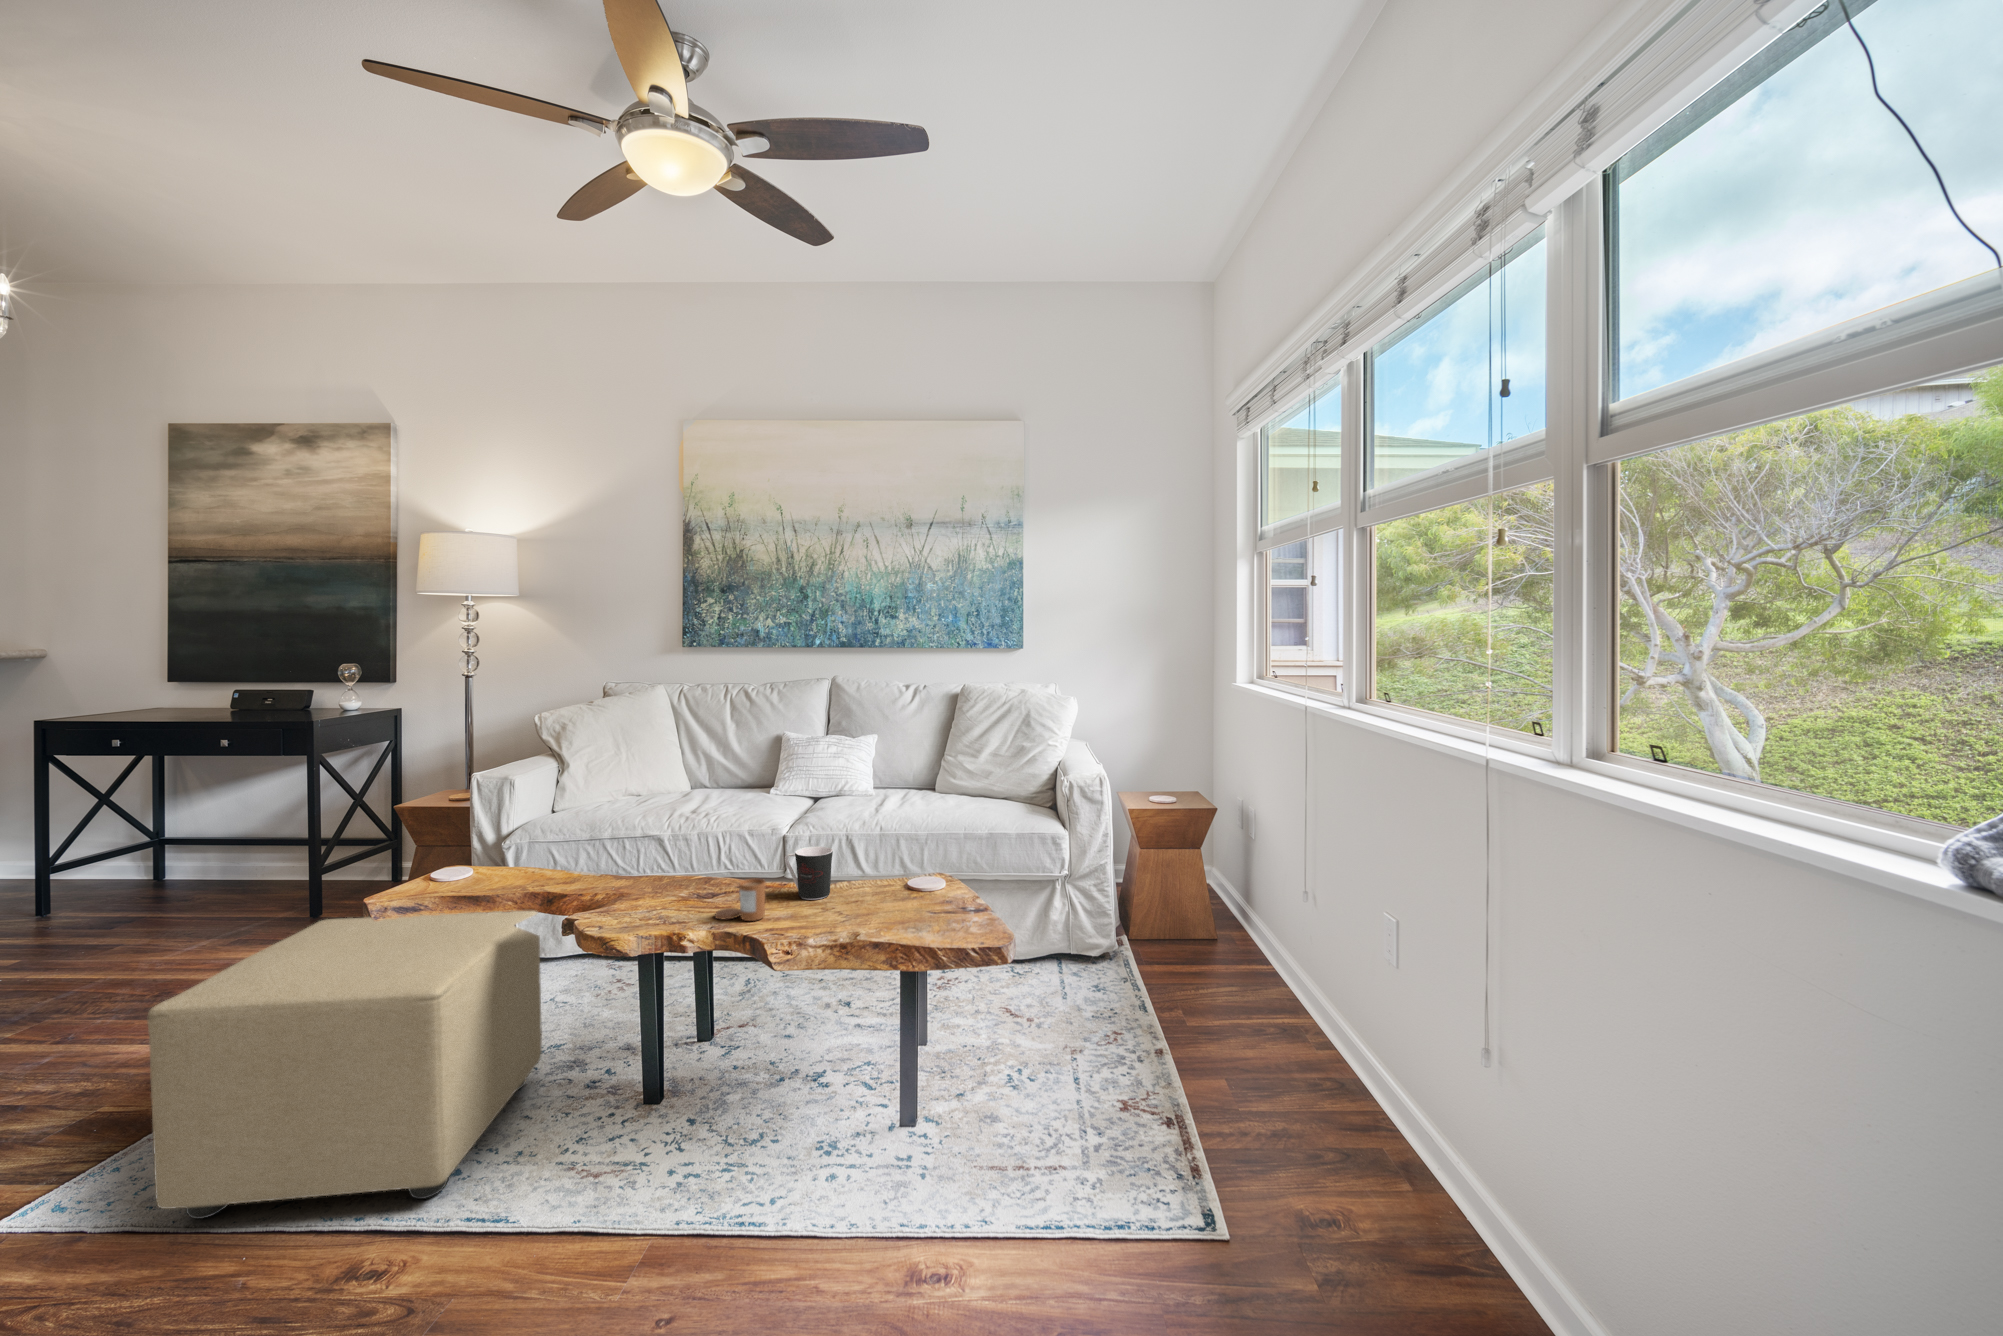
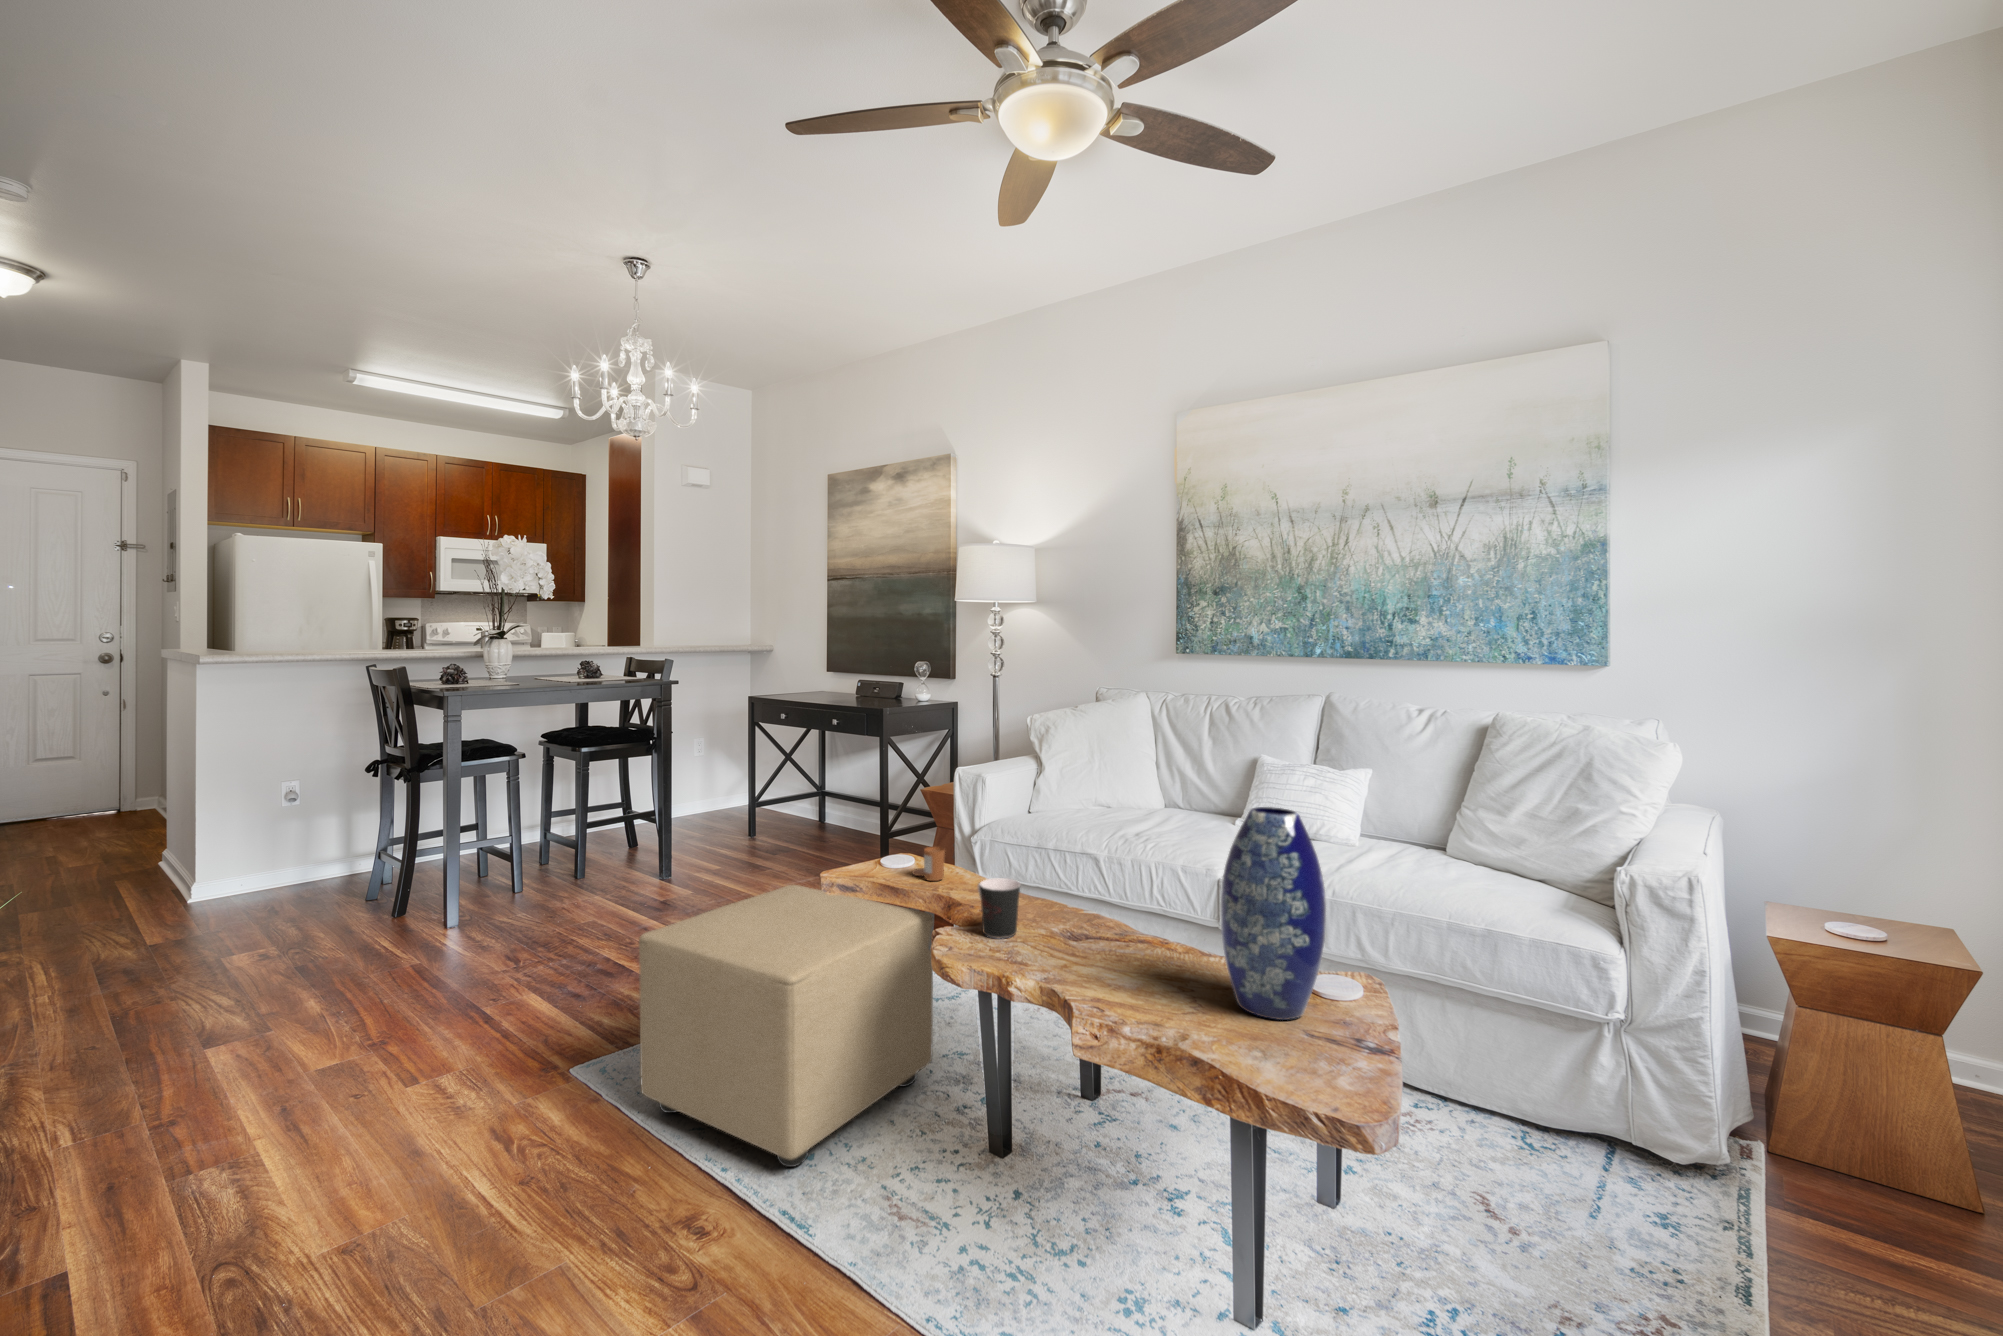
vase: none [861,754,936,908] -> present [1221,807,1326,1020]
coffee cup: present [785,847,833,900] -> present [978,878,1020,938]
candle: present [715,878,766,921] -> present [912,847,945,881]

